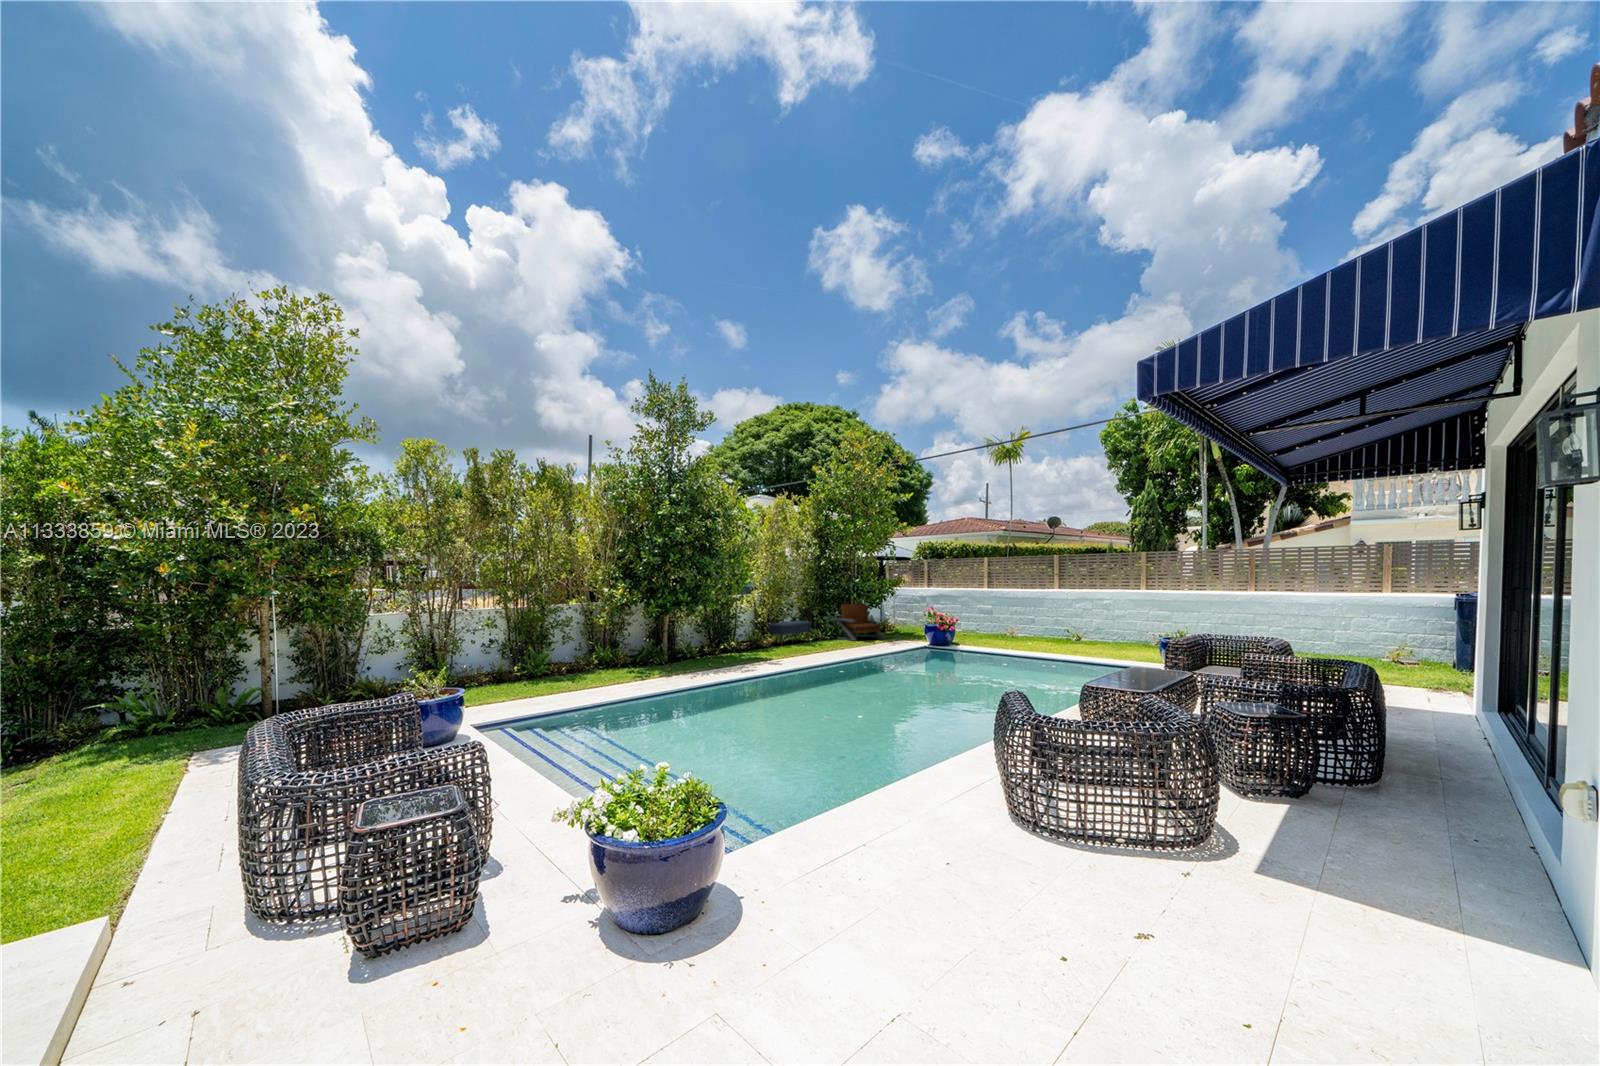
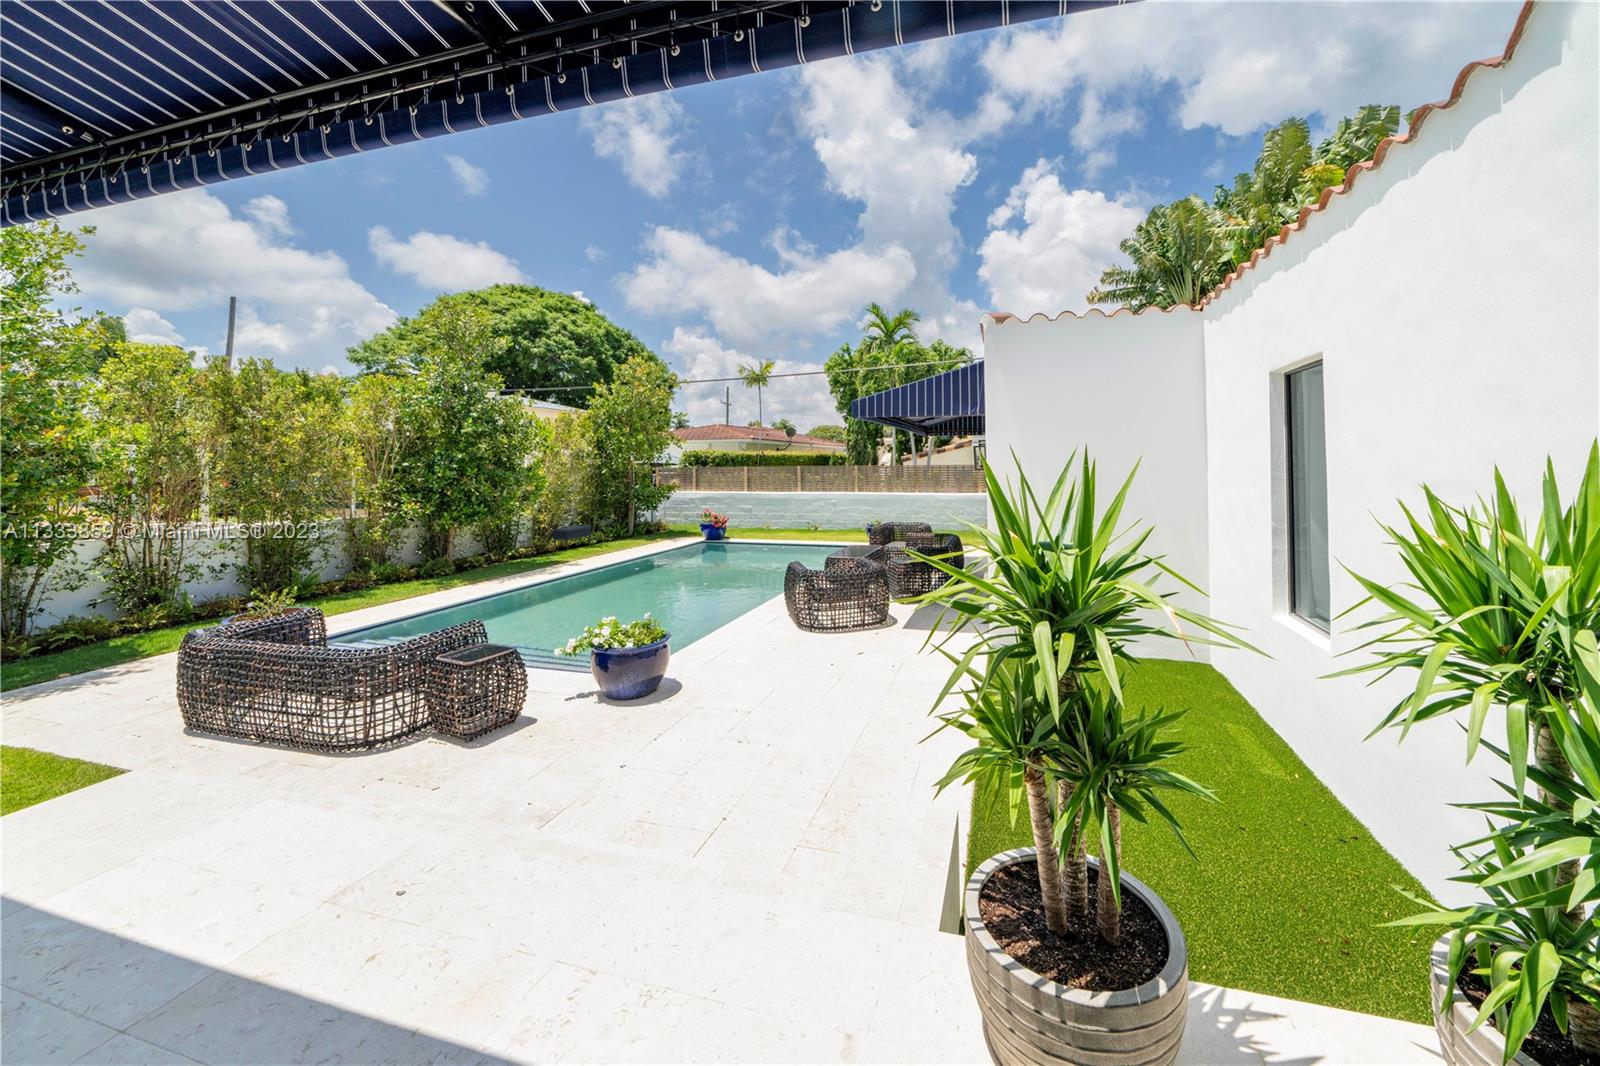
lounge chair: present [837,604,884,641] -> none [614,507,661,542]

